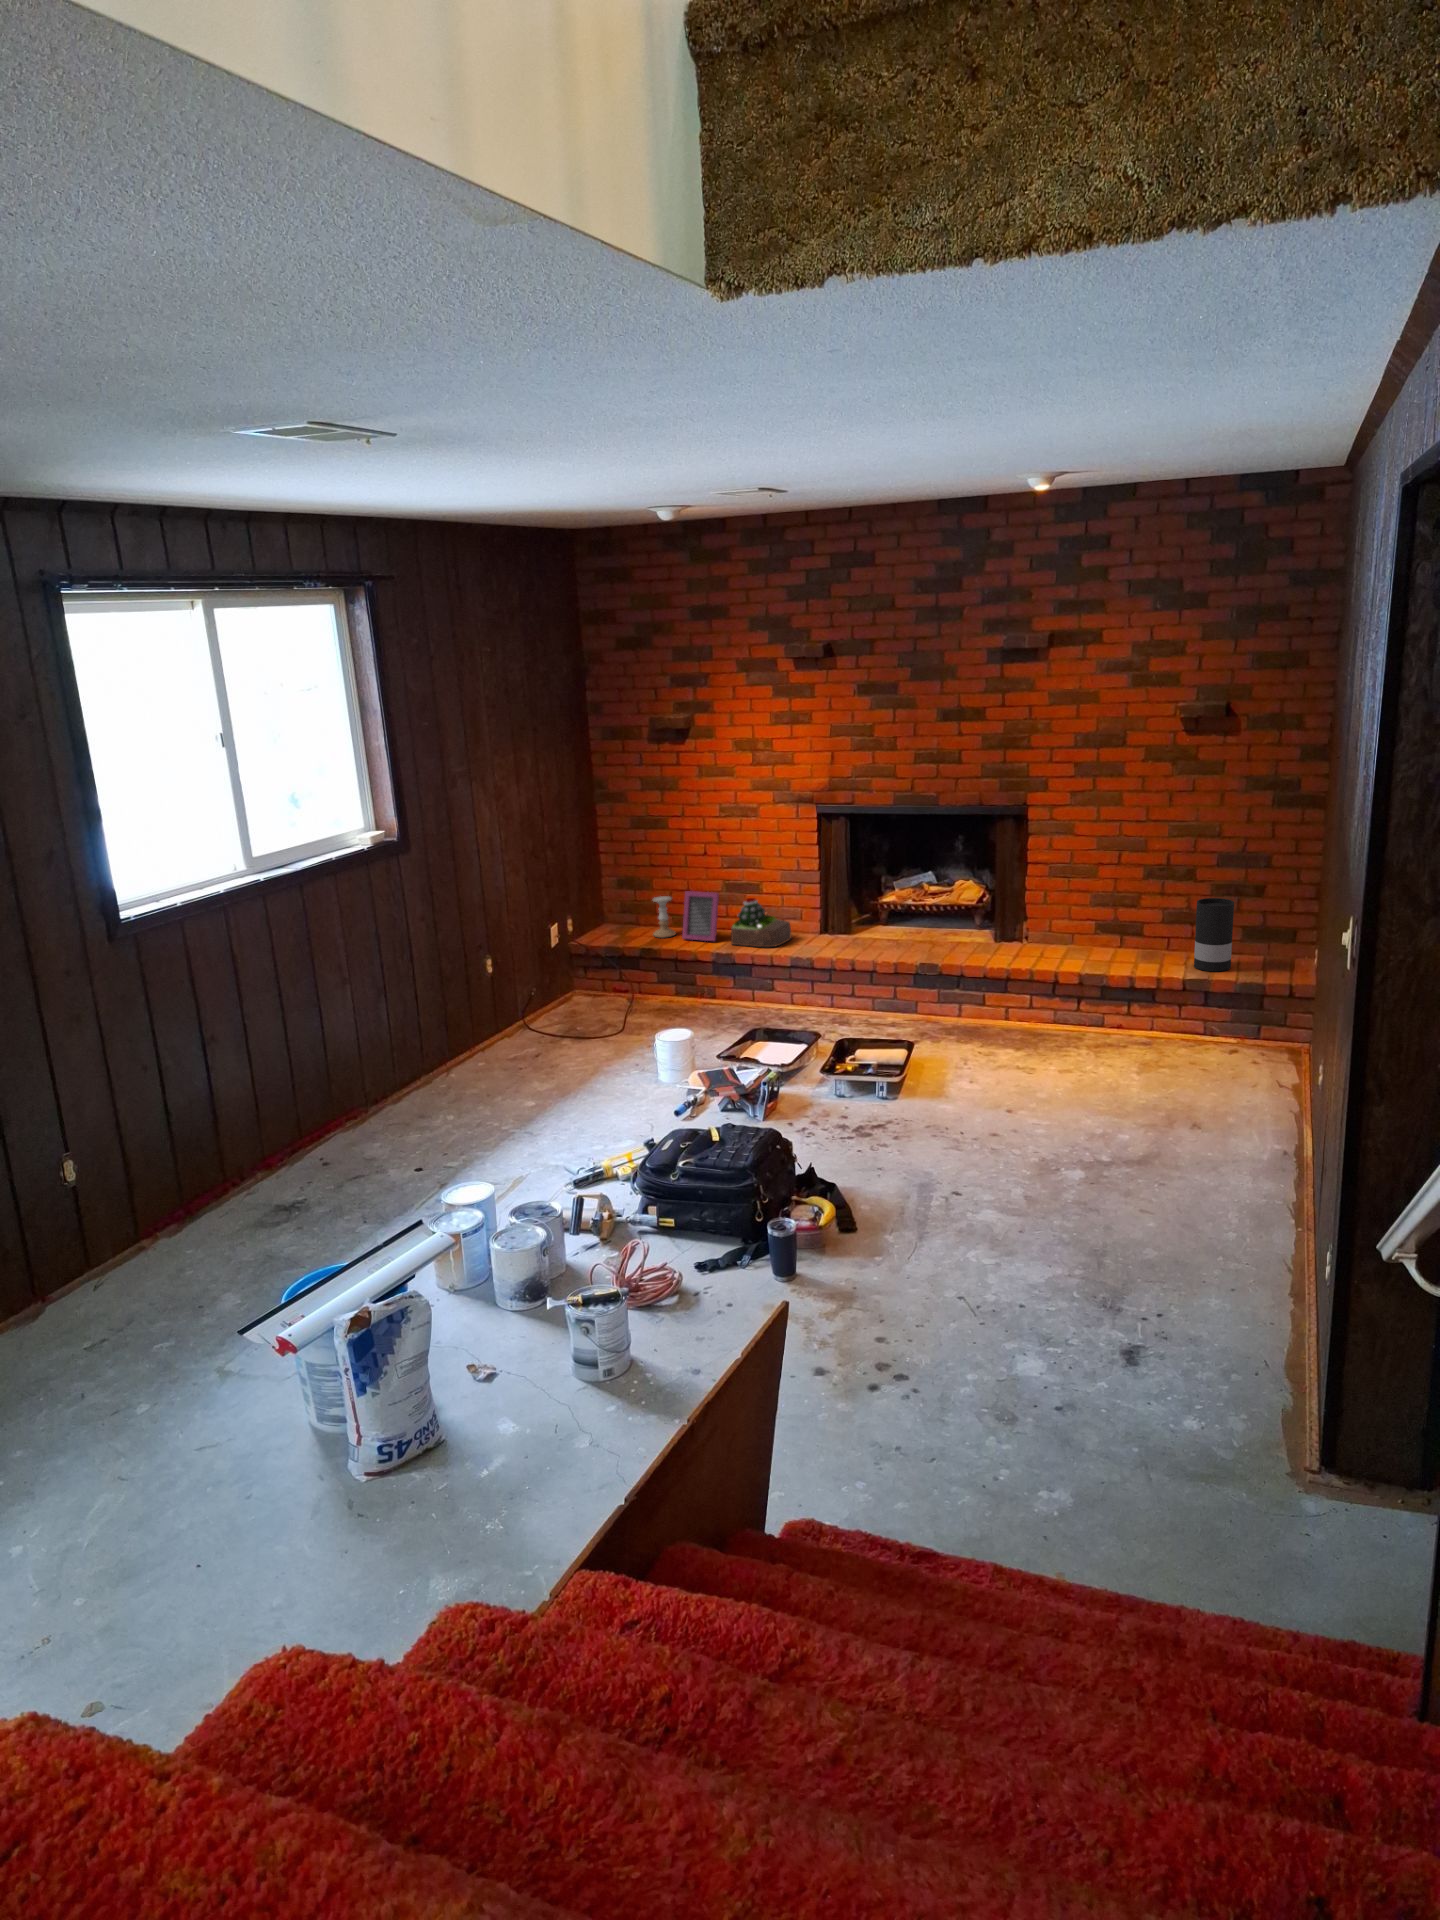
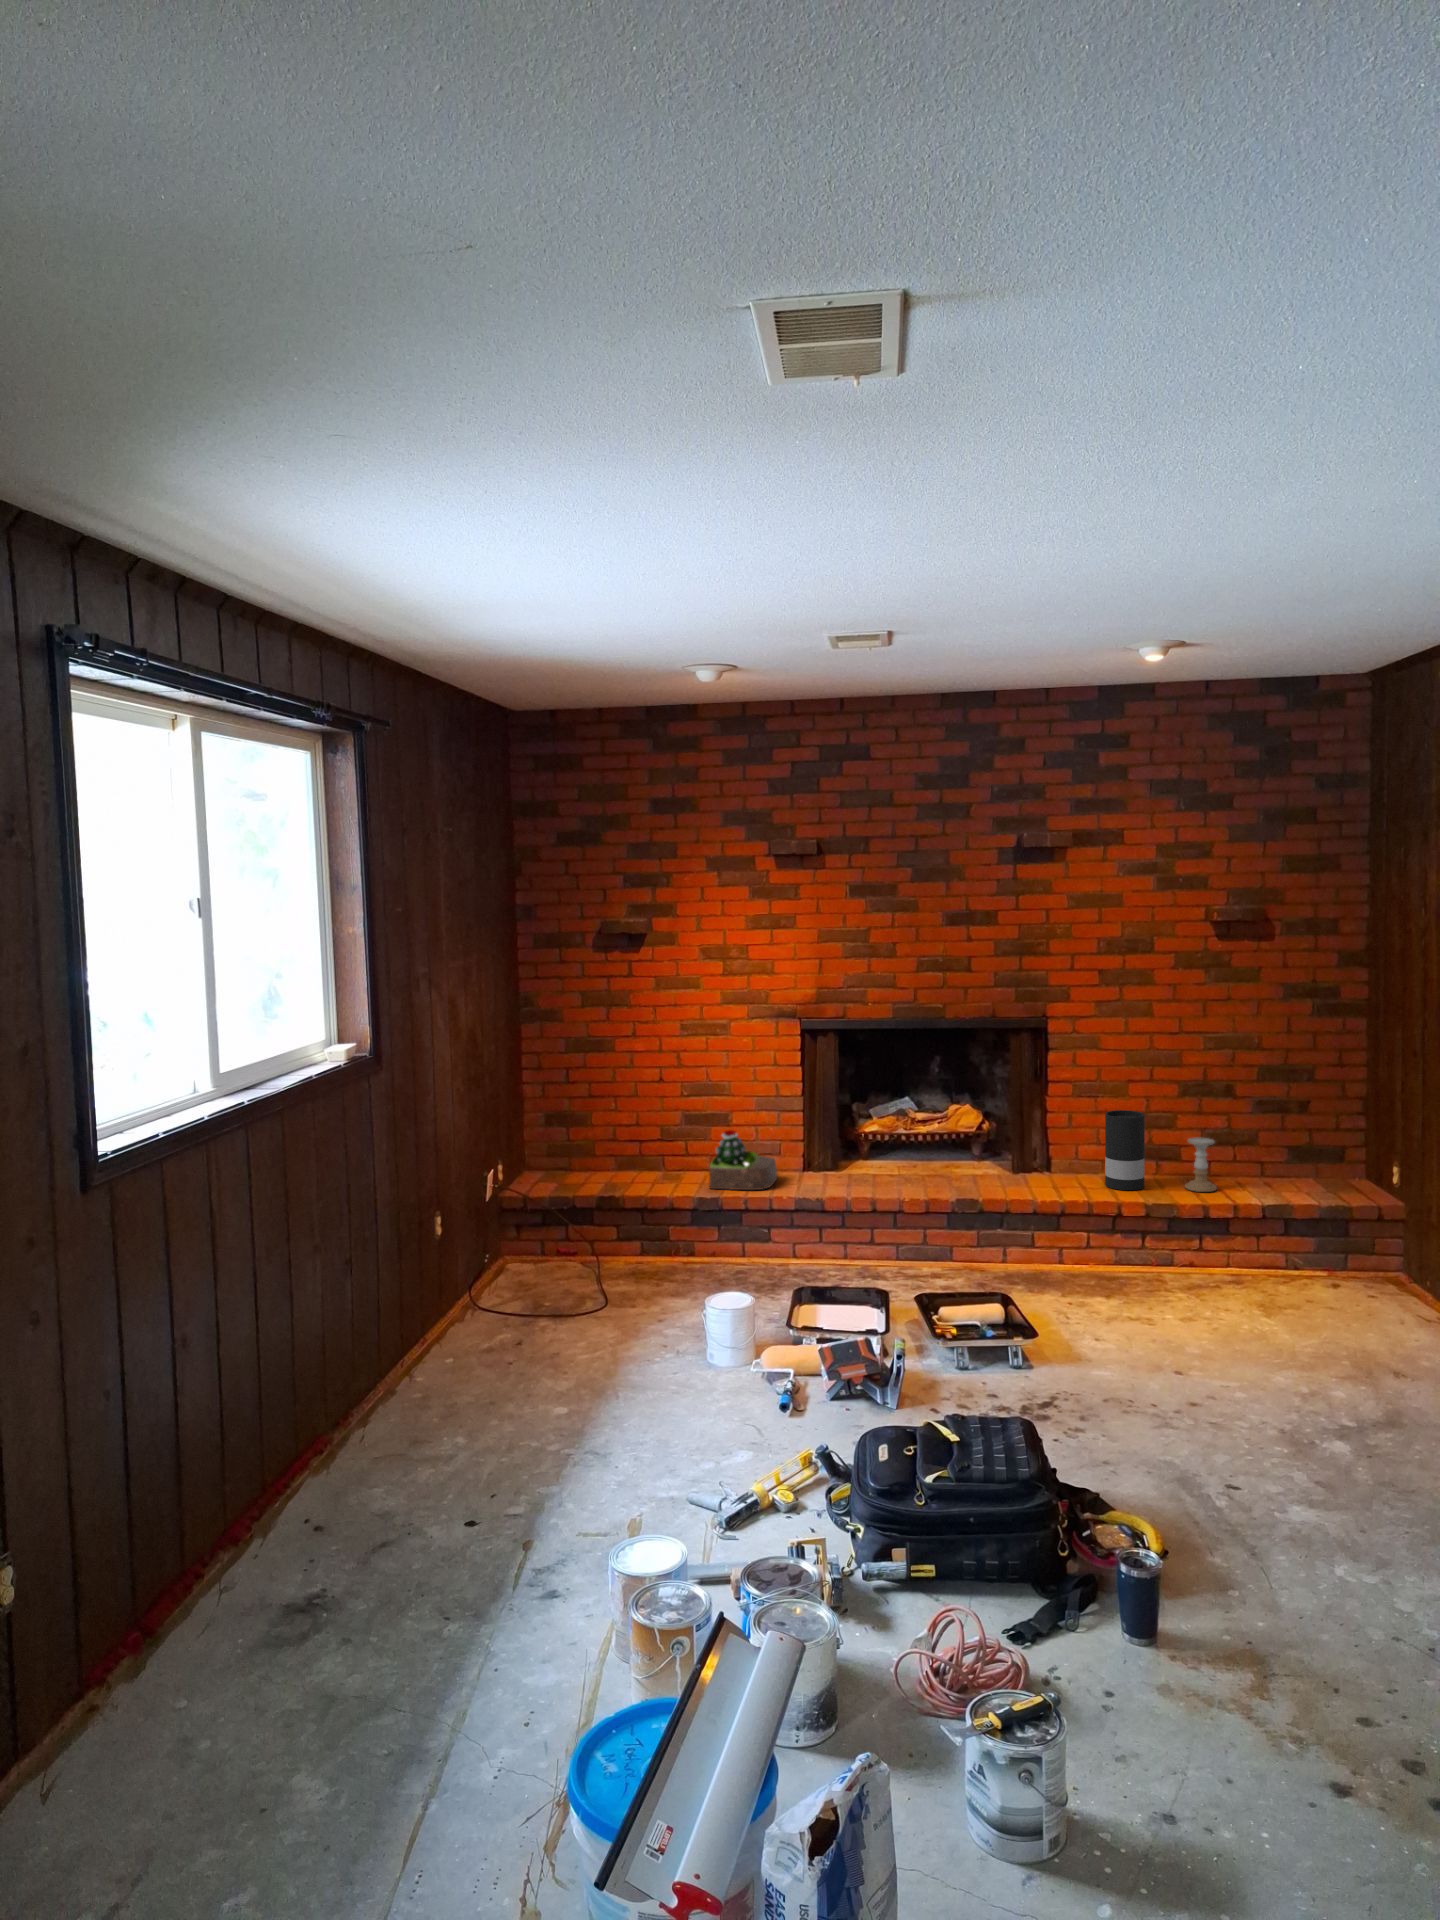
picture frame: present [682,891,719,941] -> none [642,1124,689,1185]
candle holder: present [653,896,676,938] -> present [1185,1138,1217,1192]
vase: present [1194,898,1234,971] -> present [1105,1110,1145,1190]

